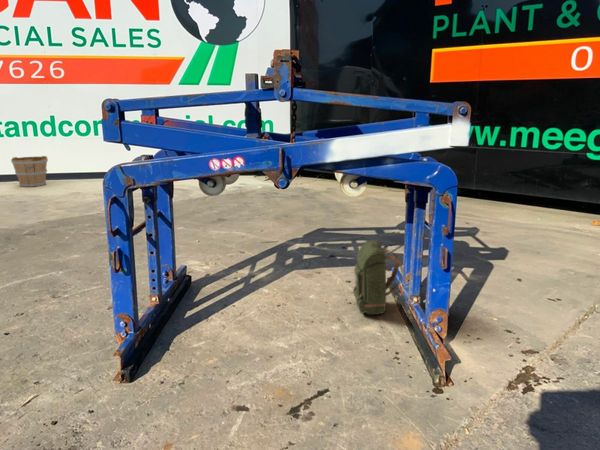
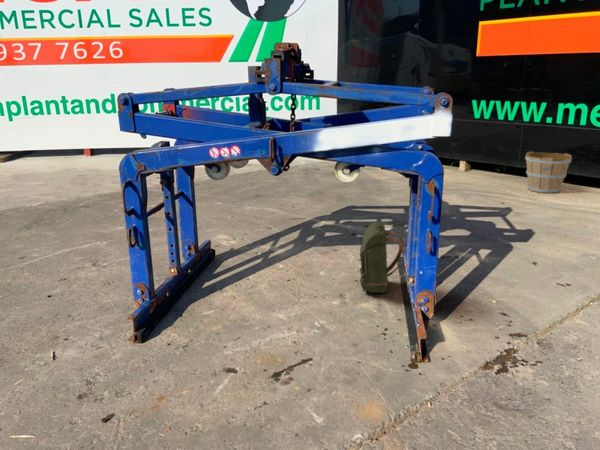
wooden bucket: present [11,156,48,187] -> present [525,152,572,193]

